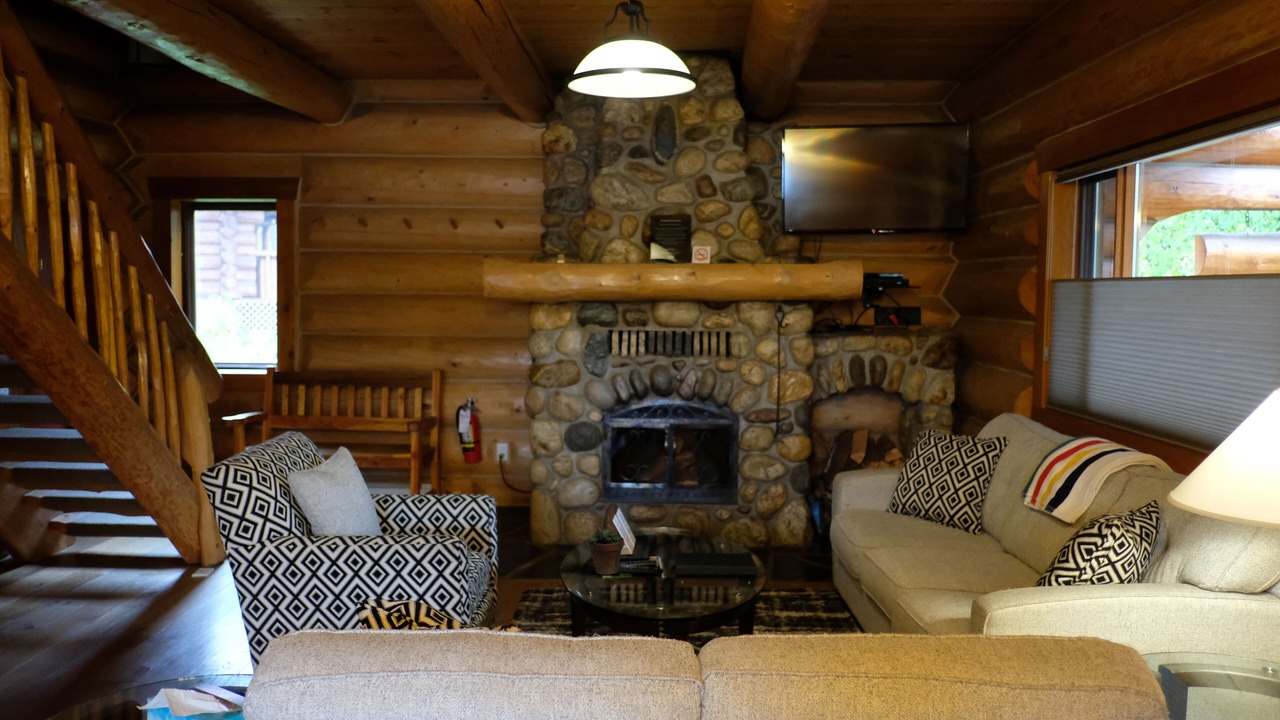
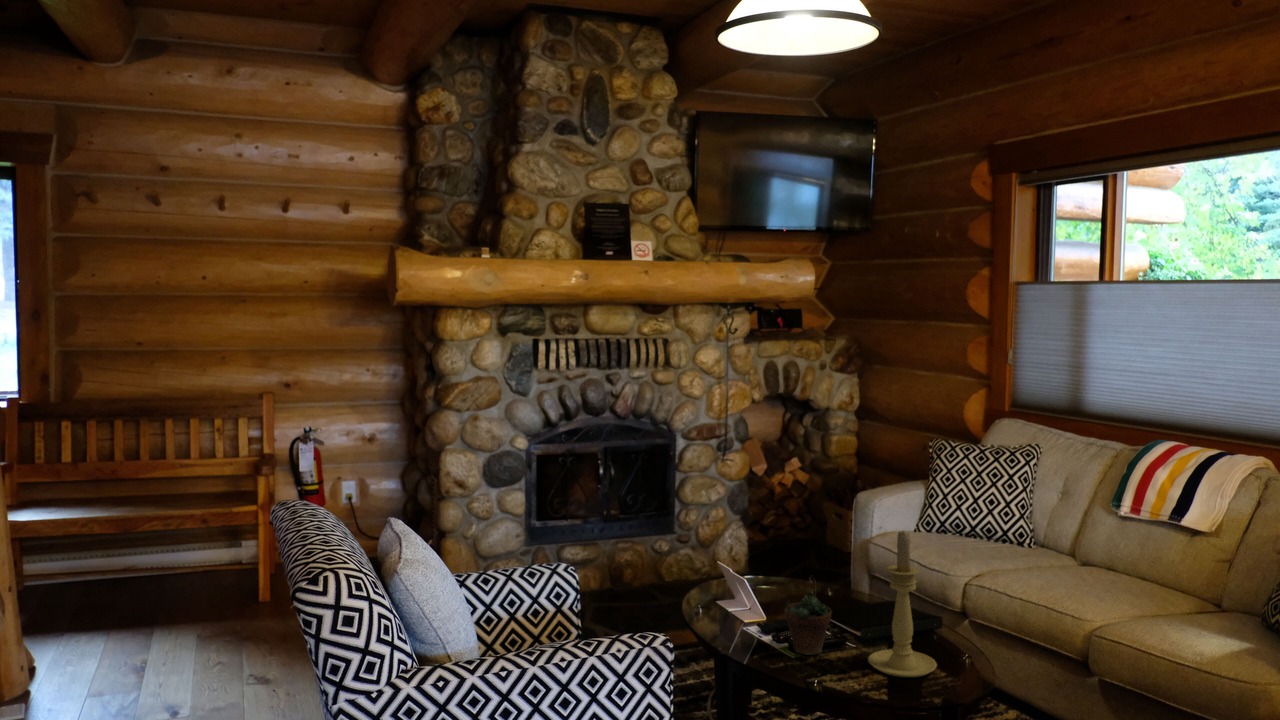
candle holder: none [632,480,685,596] -> present [868,531,937,677]

